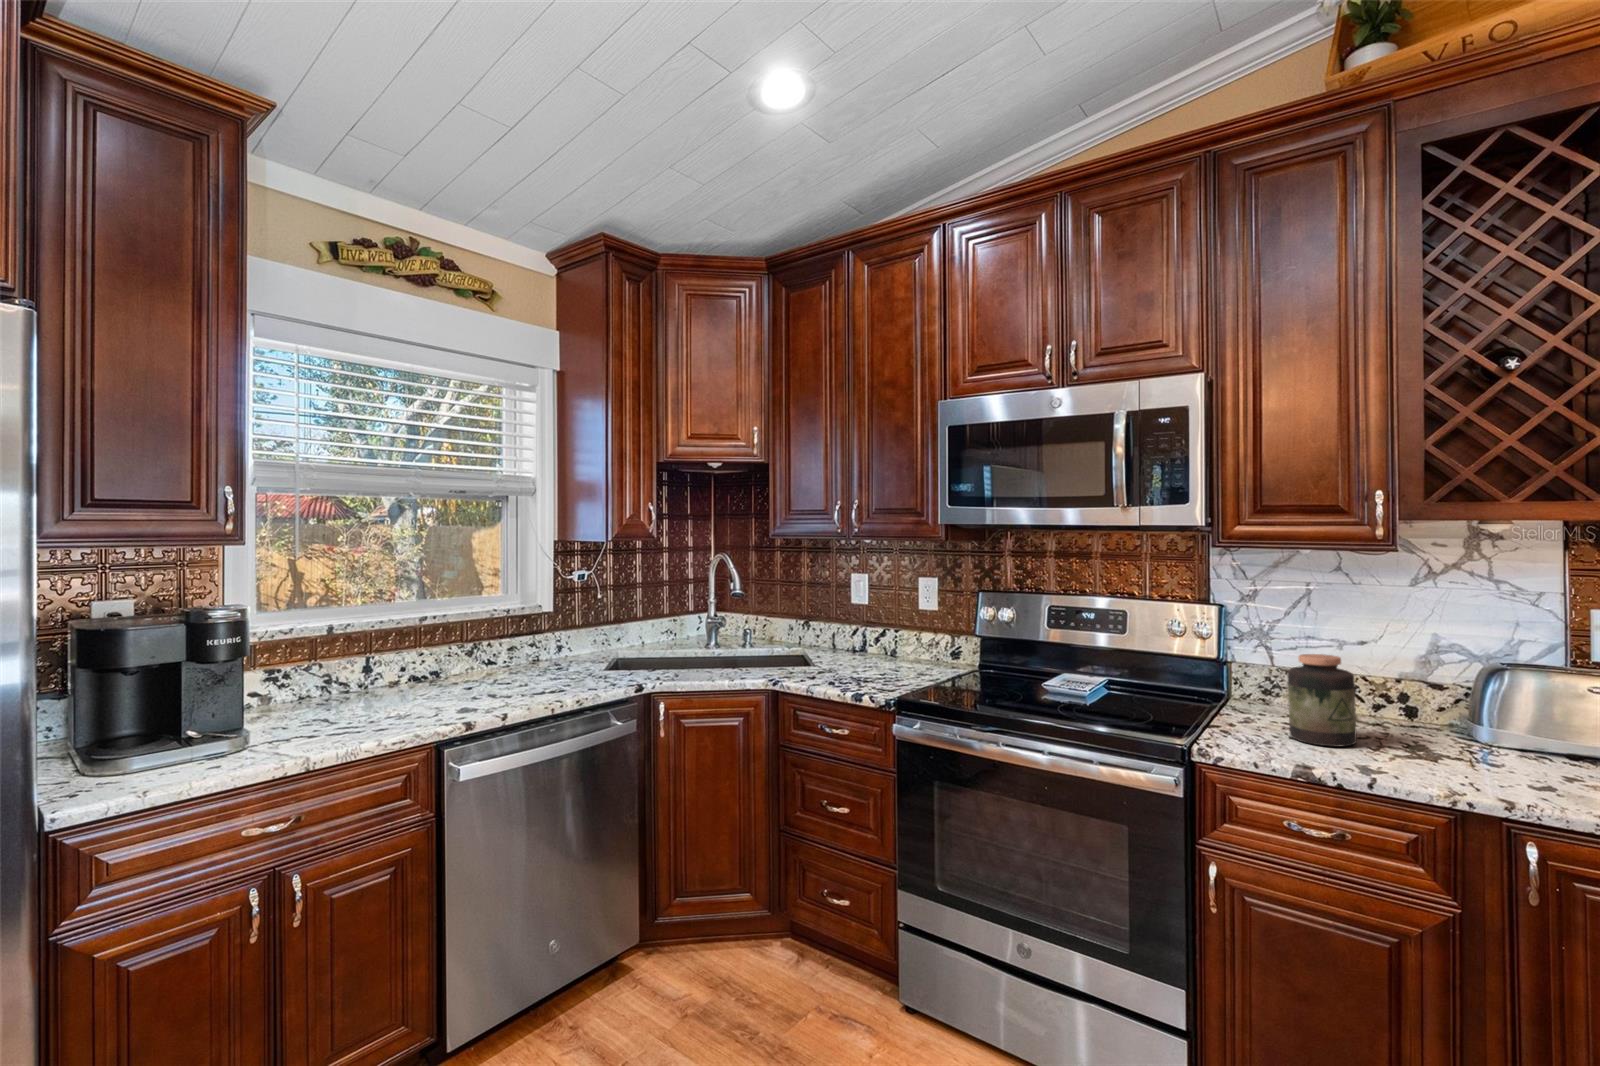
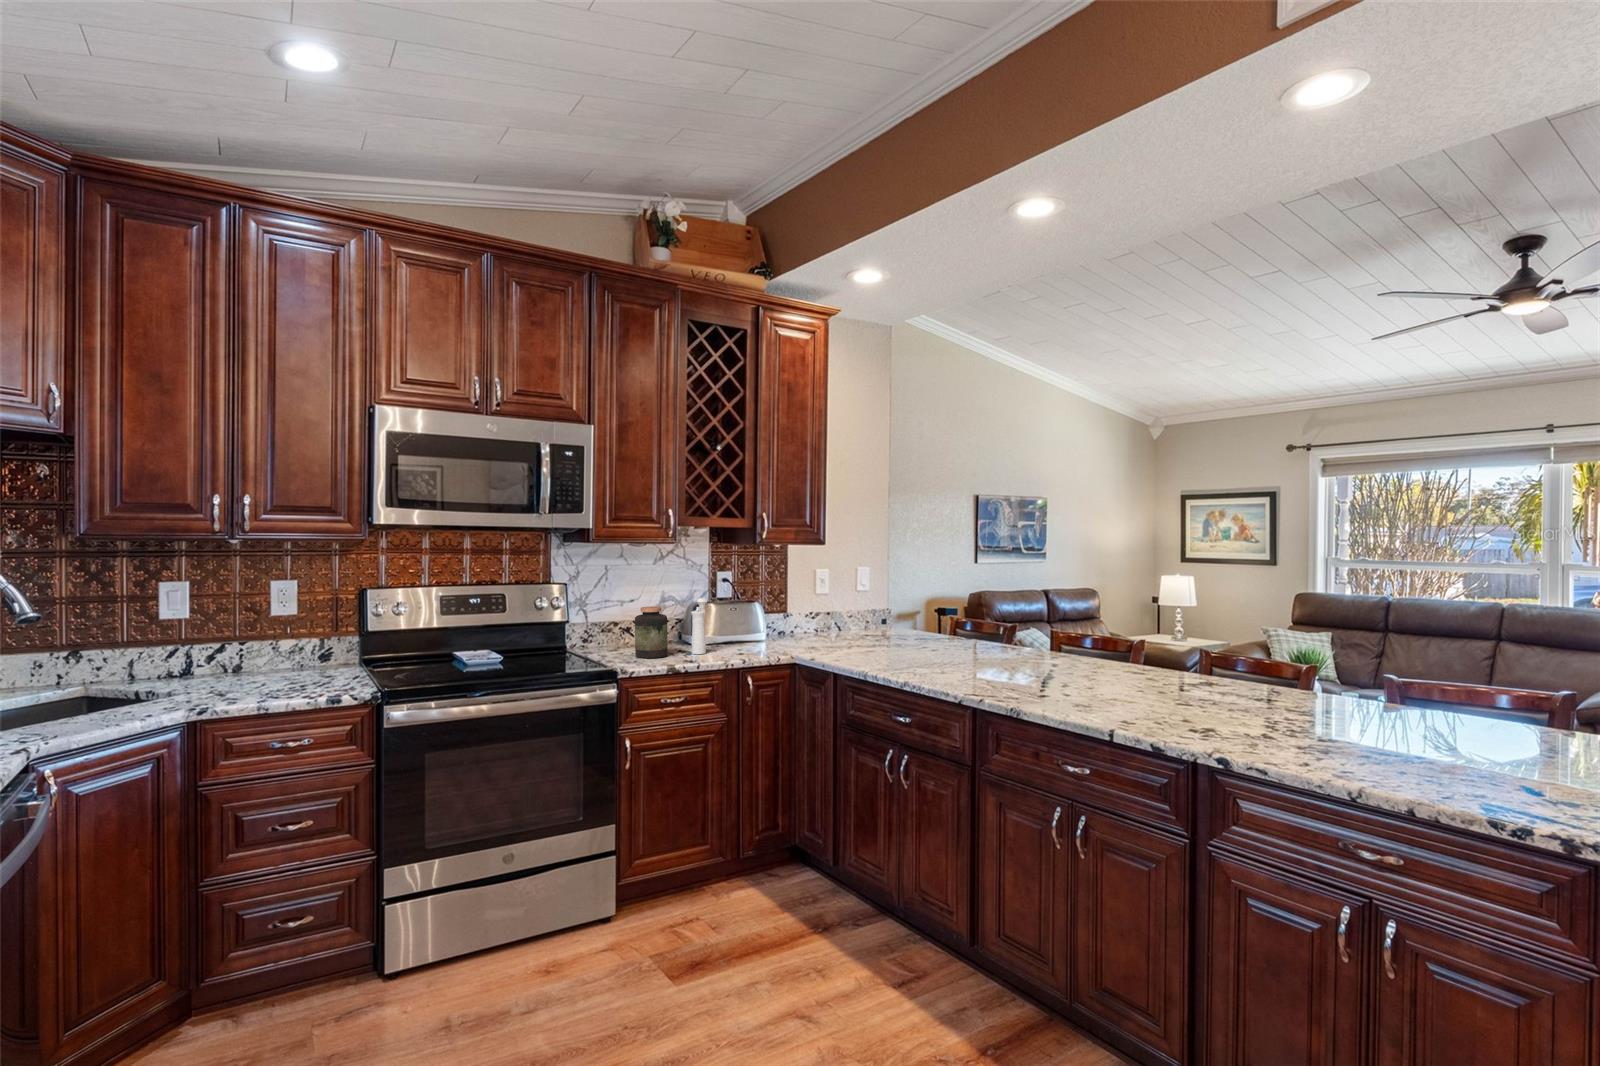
pepper mill: none [1411,654,1481,763] -> present [691,598,707,654]

